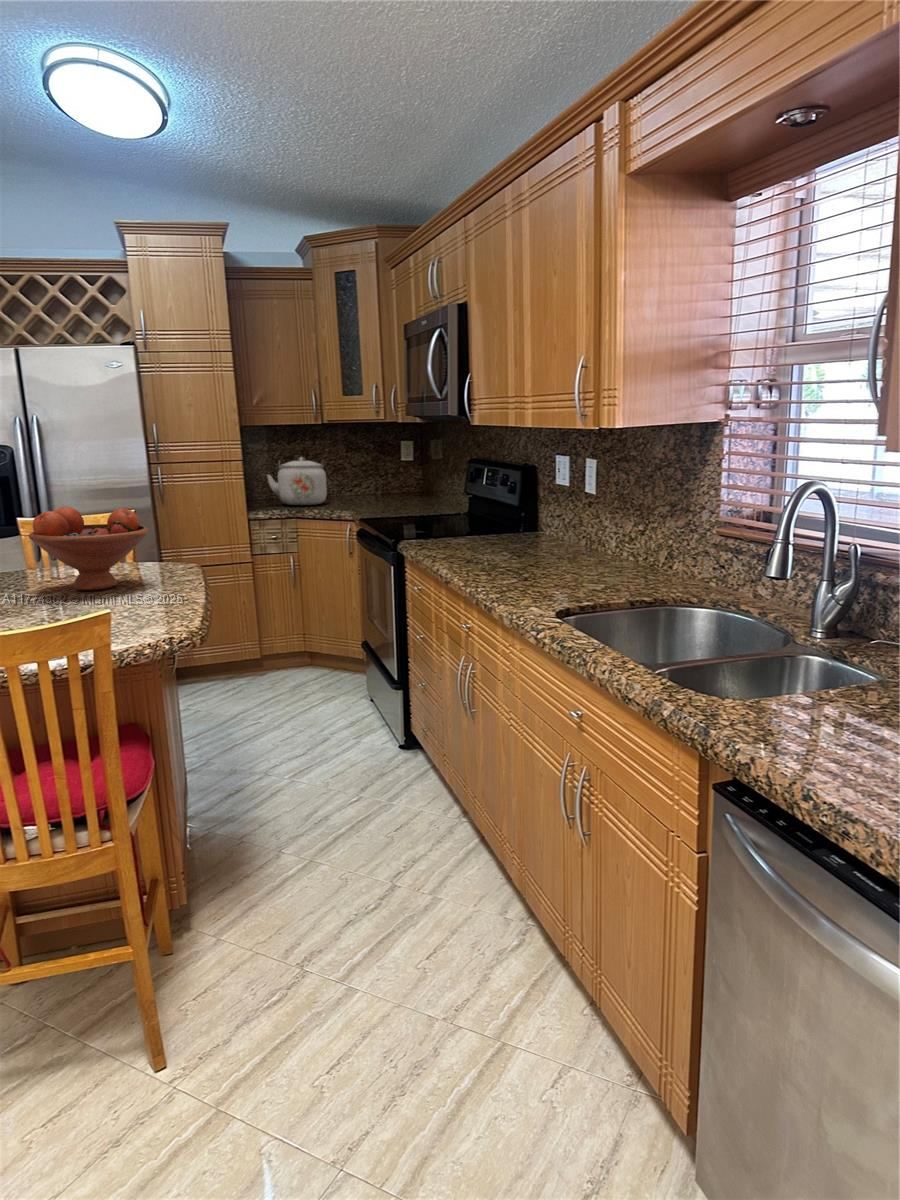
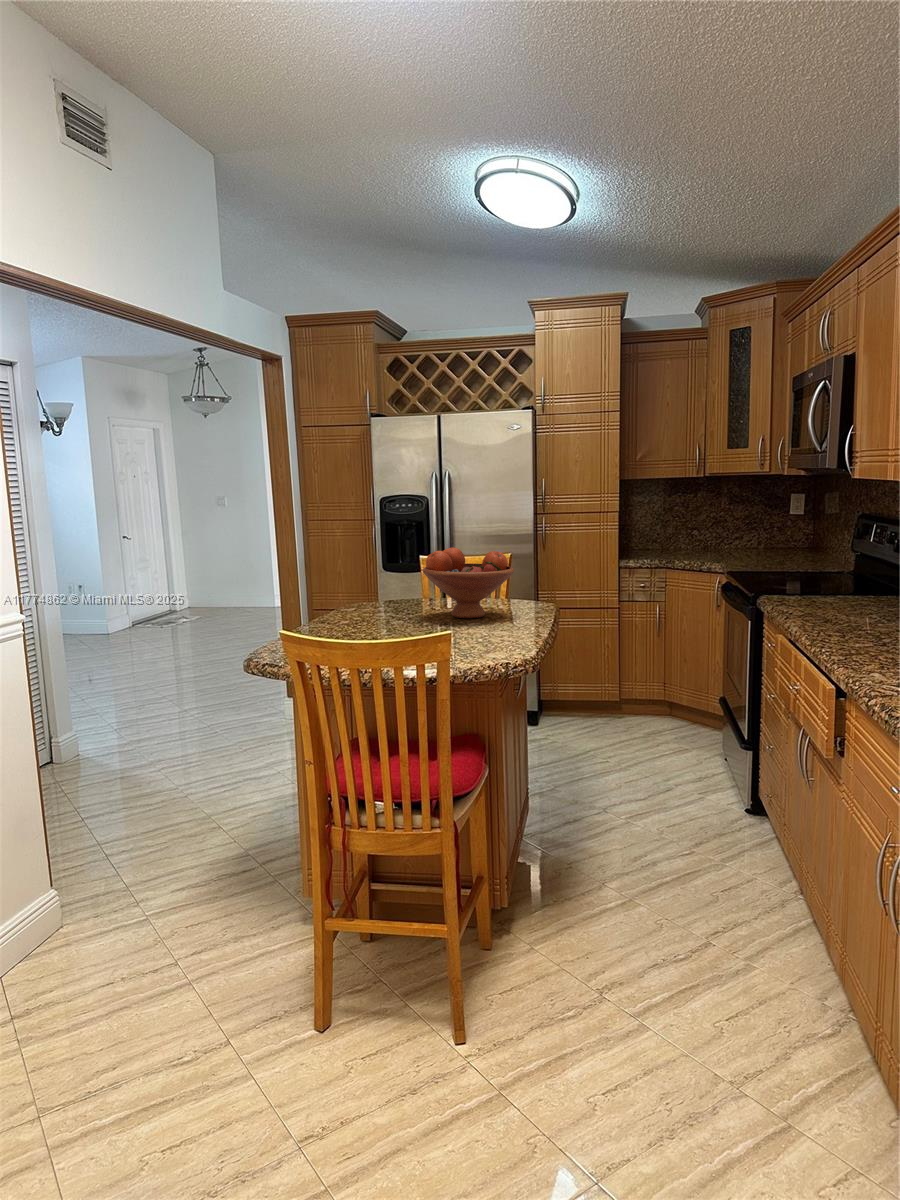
kettle: present [267,457,327,506] -> none [643,509,702,556]

